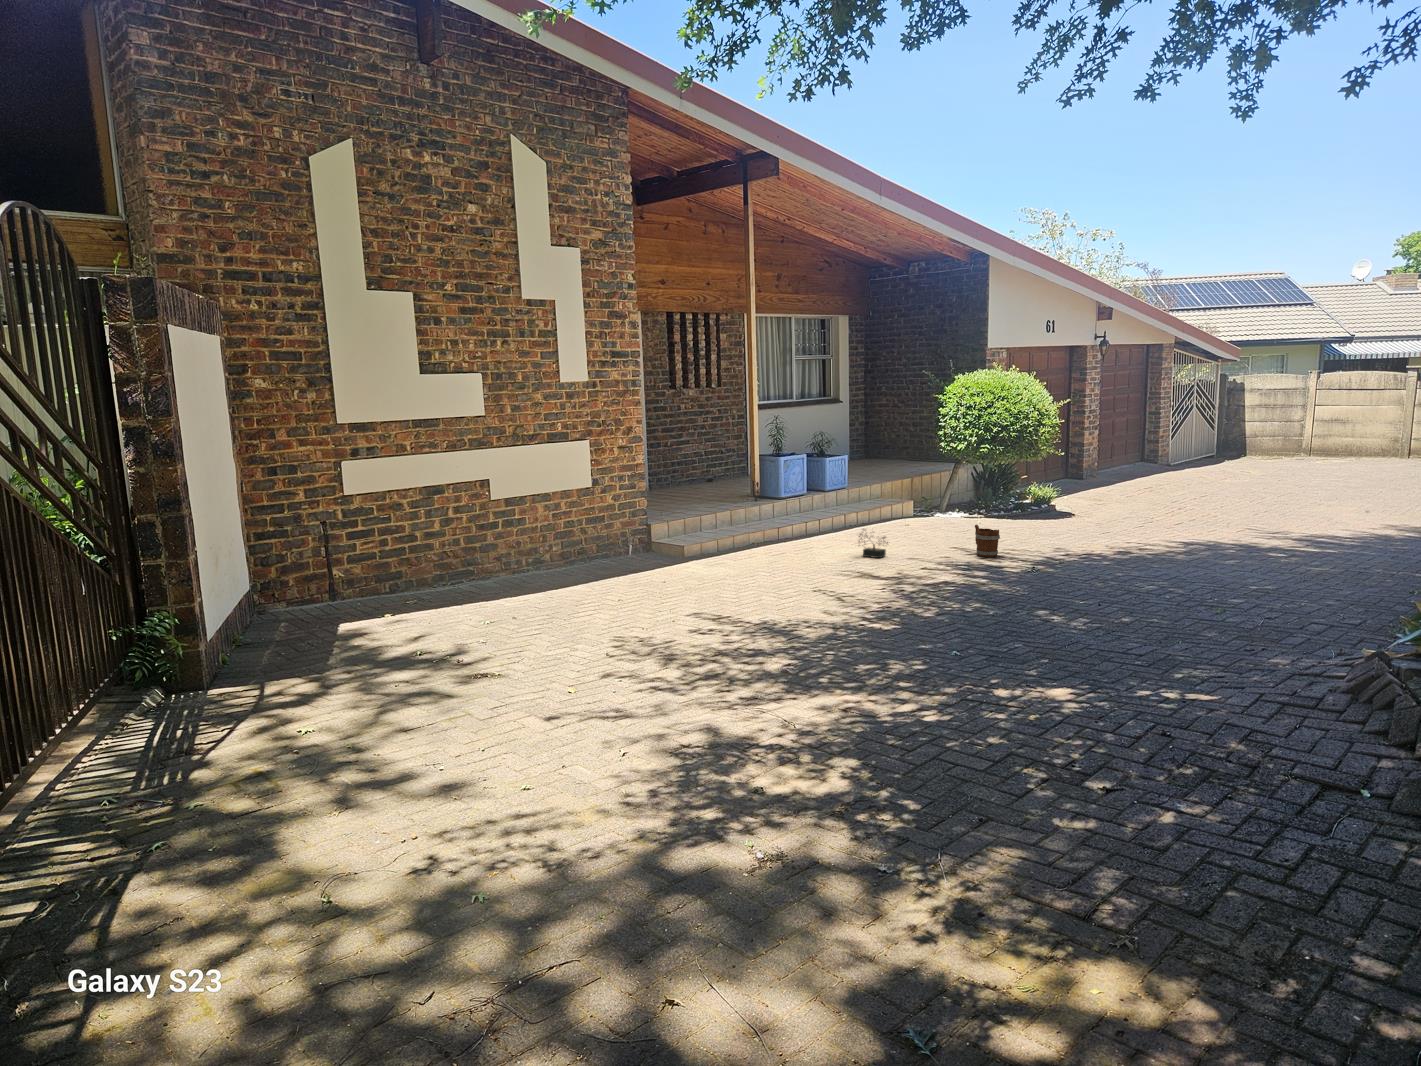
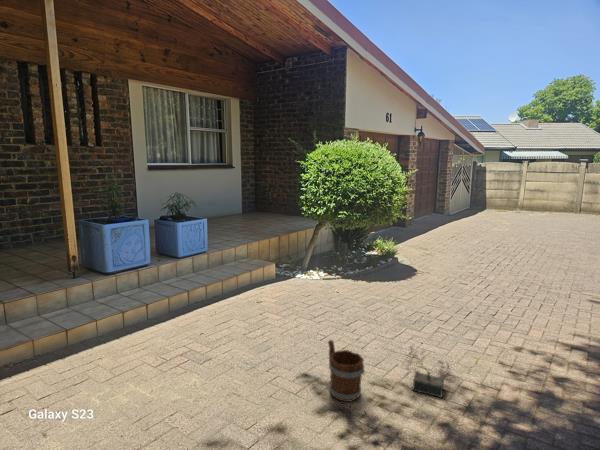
decorative plant: present [859,529,888,558] -> present [406,347,449,397]

